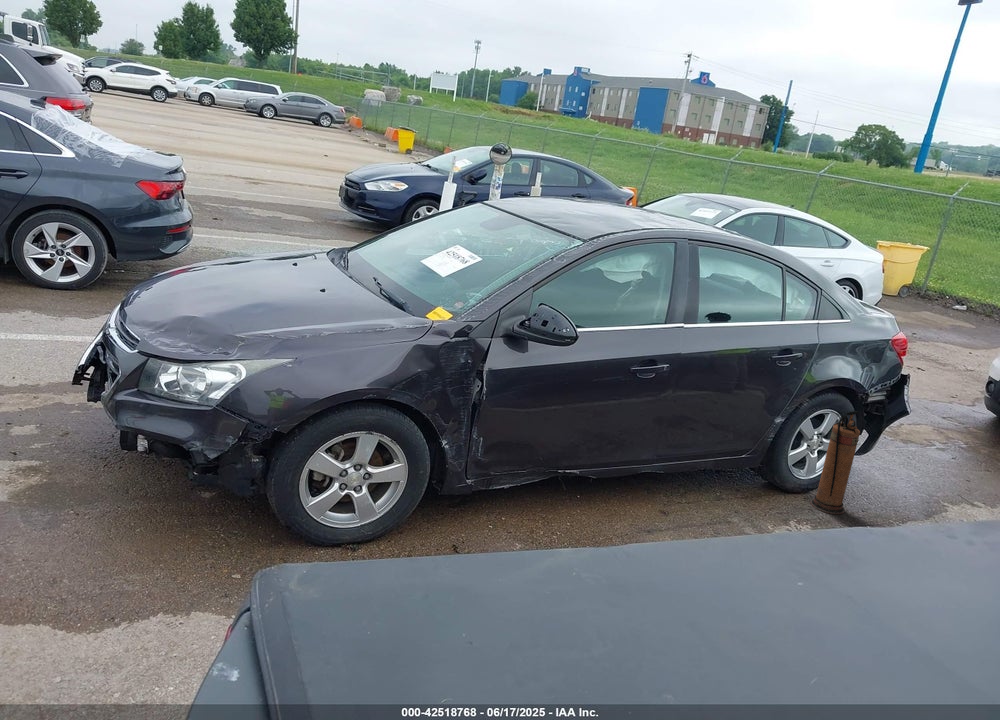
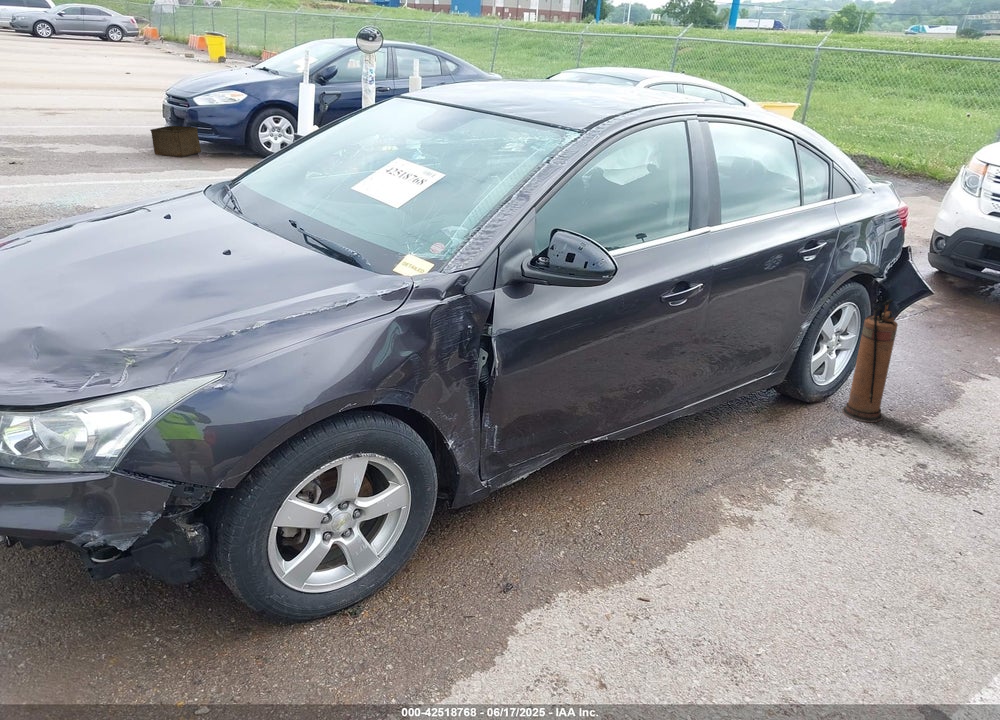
storage bin: none [325,204,364,230] -> present [150,126,201,157]

